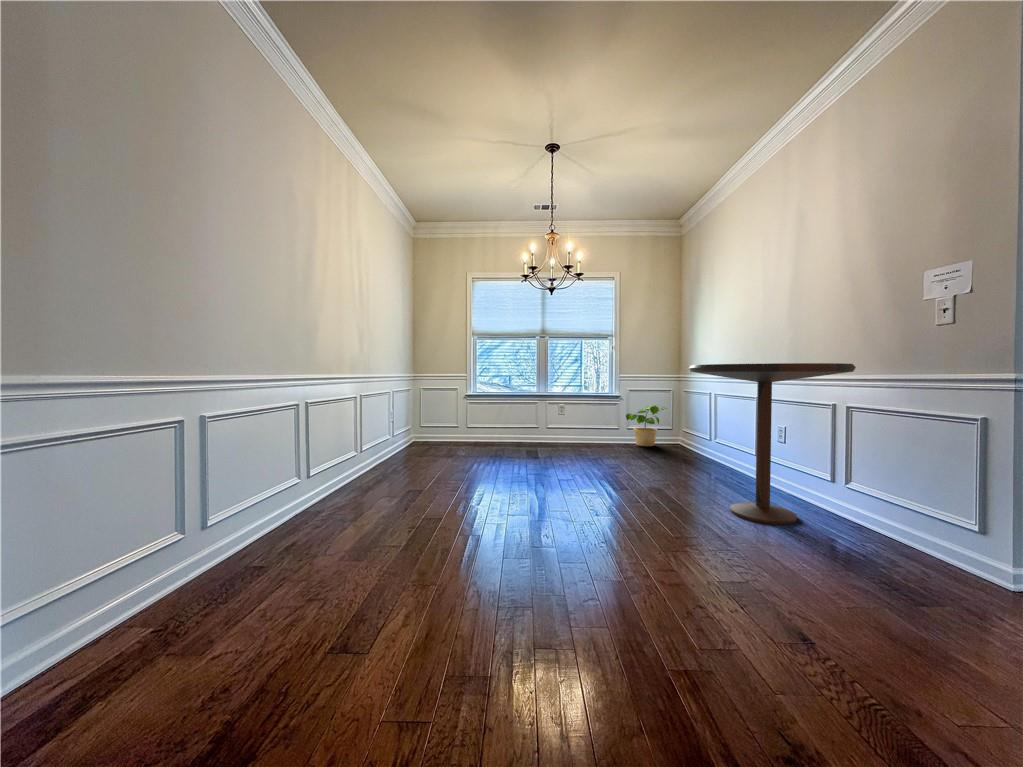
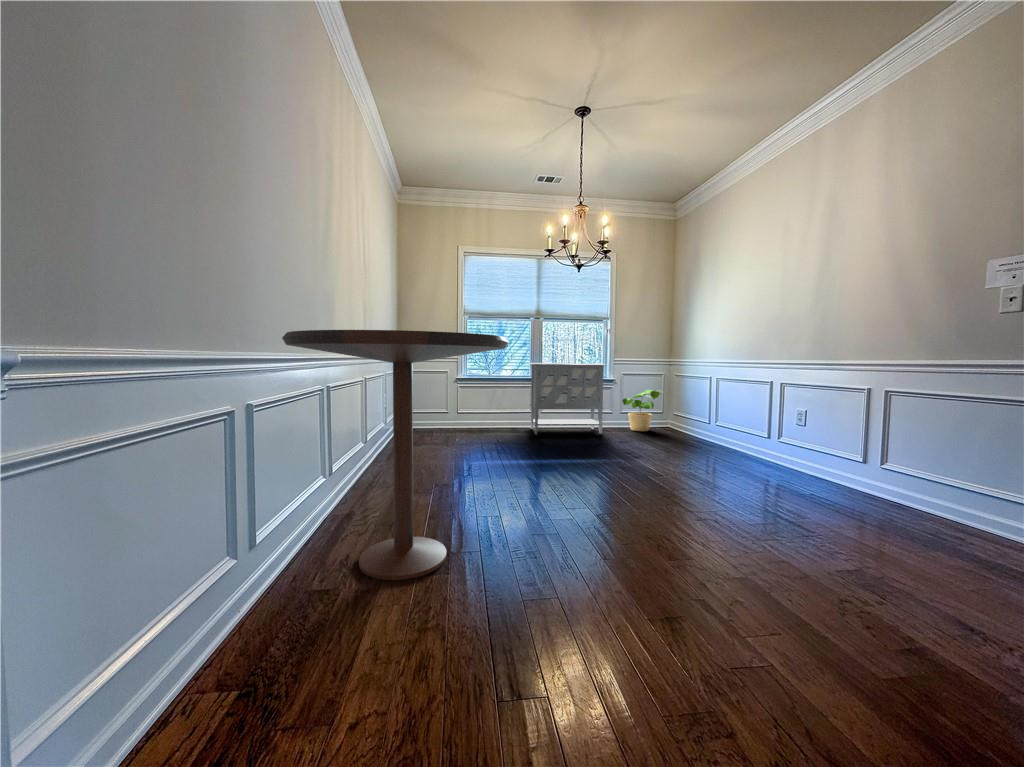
pedestal table: present [689,363,856,524] -> present [282,330,509,580]
cabinet: none [535,380,606,448] -> present [530,363,606,434]

